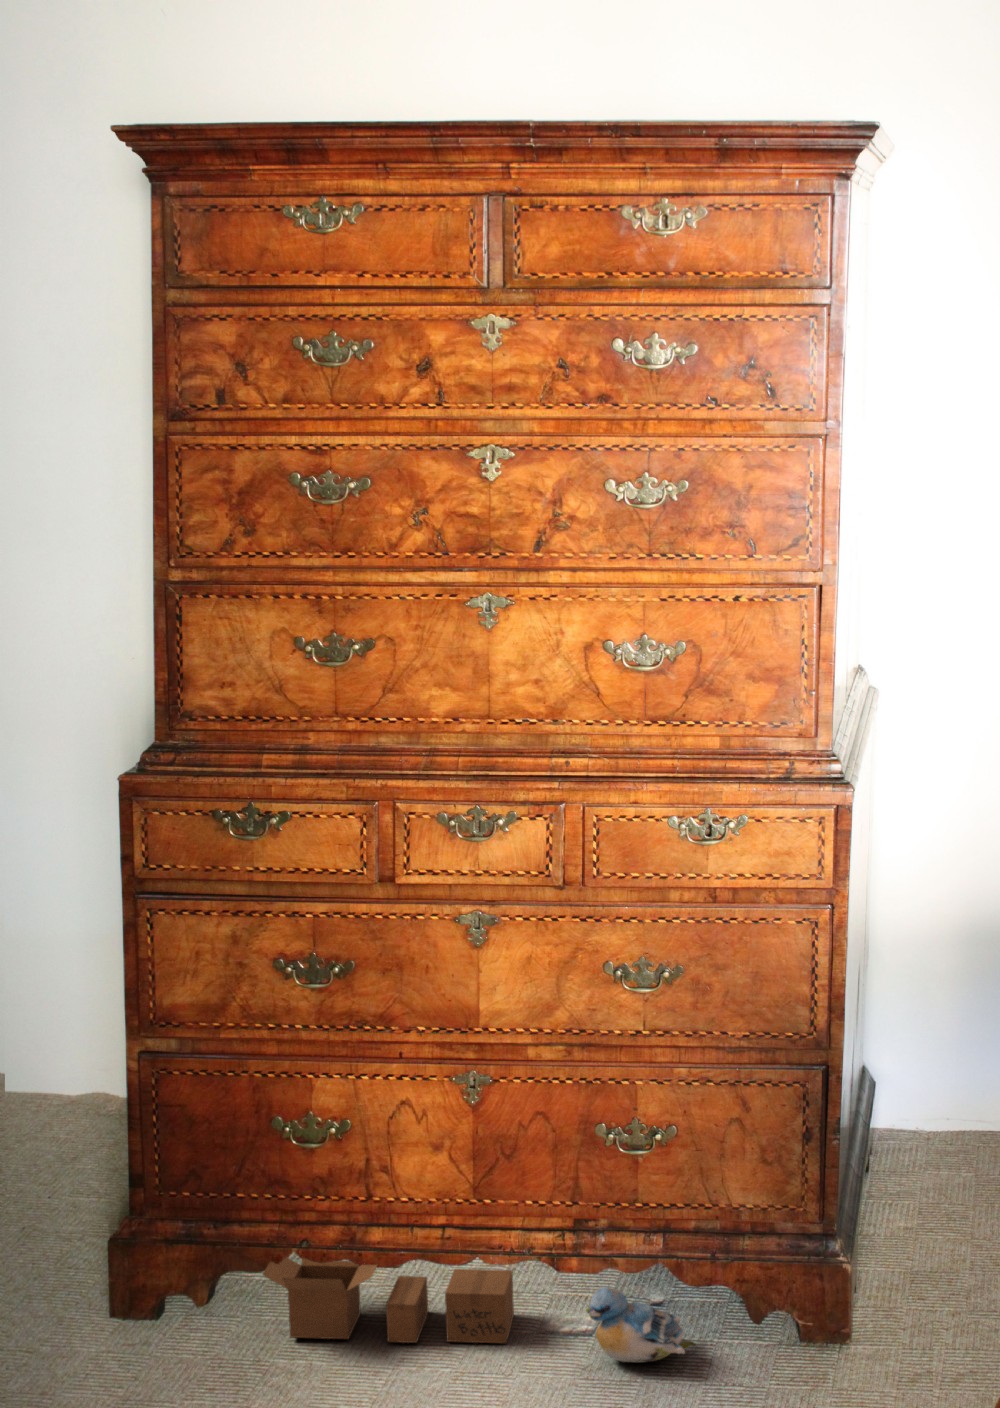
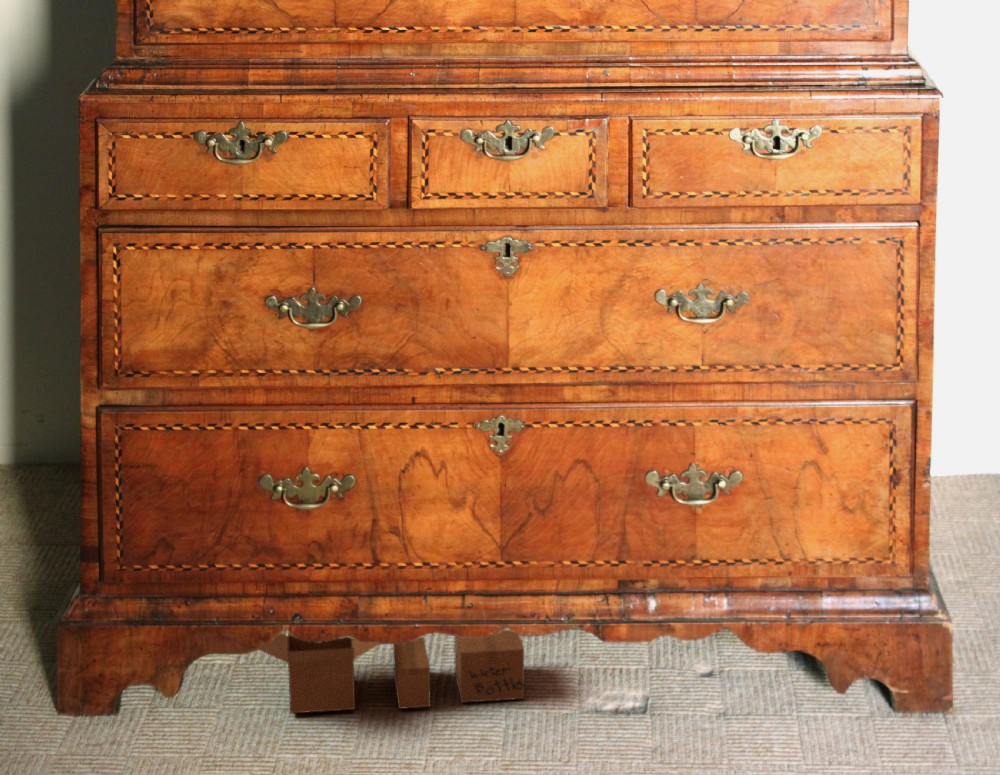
plush toy: present [586,1287,695,1362] -> none [618,633,725,707]

